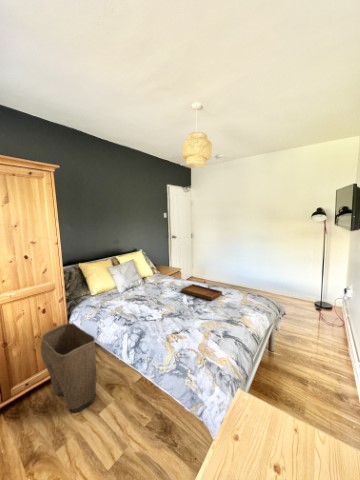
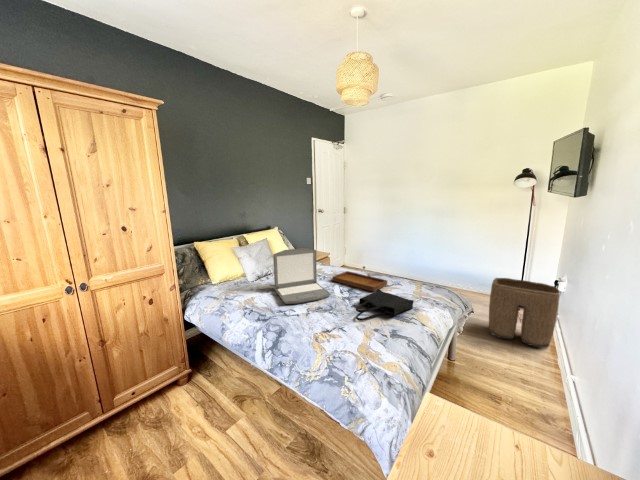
laptop: none [137,268,180,312] -> present [273,248,331,304]
tote bag: none [198,299,241,324] -> present [356,289,413,321]
laundry basket: present [41,323,96,412] -> present [489,278,560,348]

